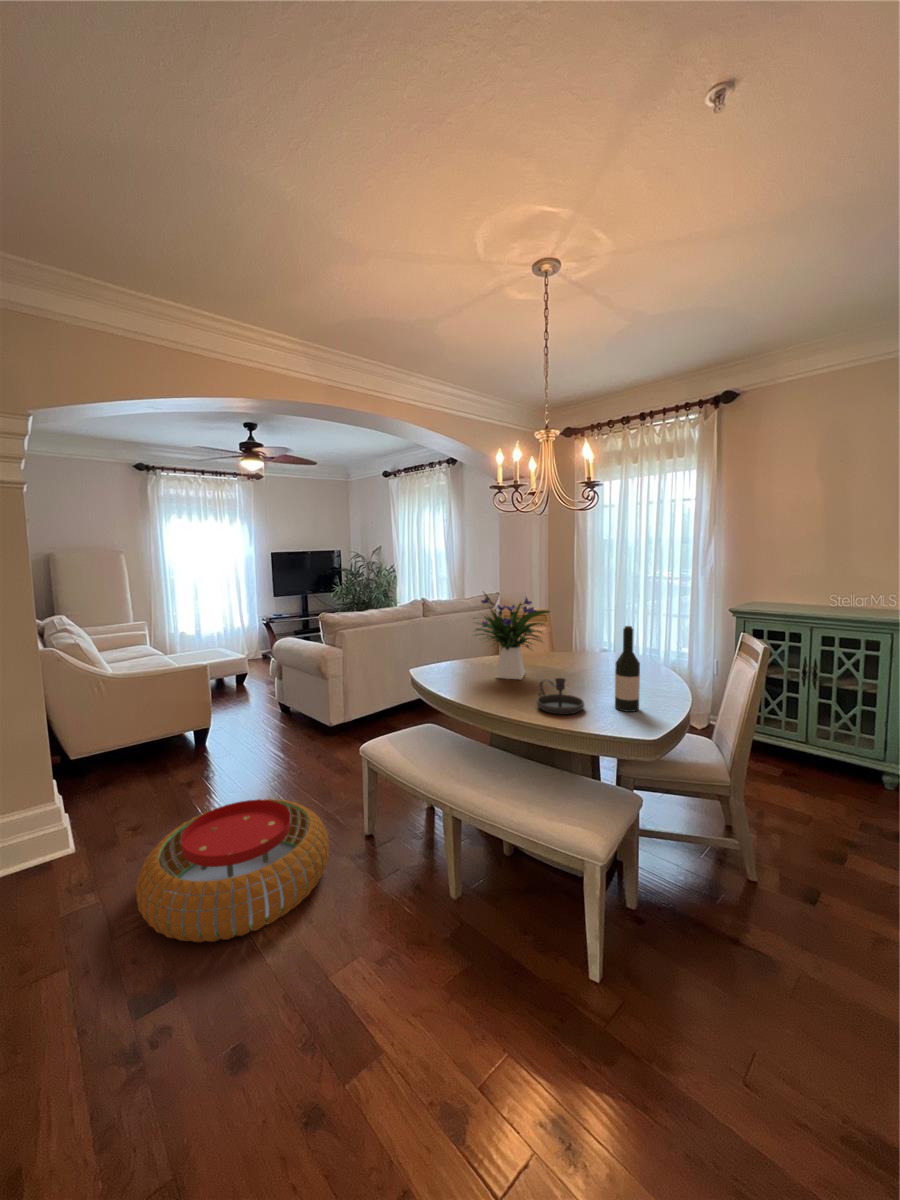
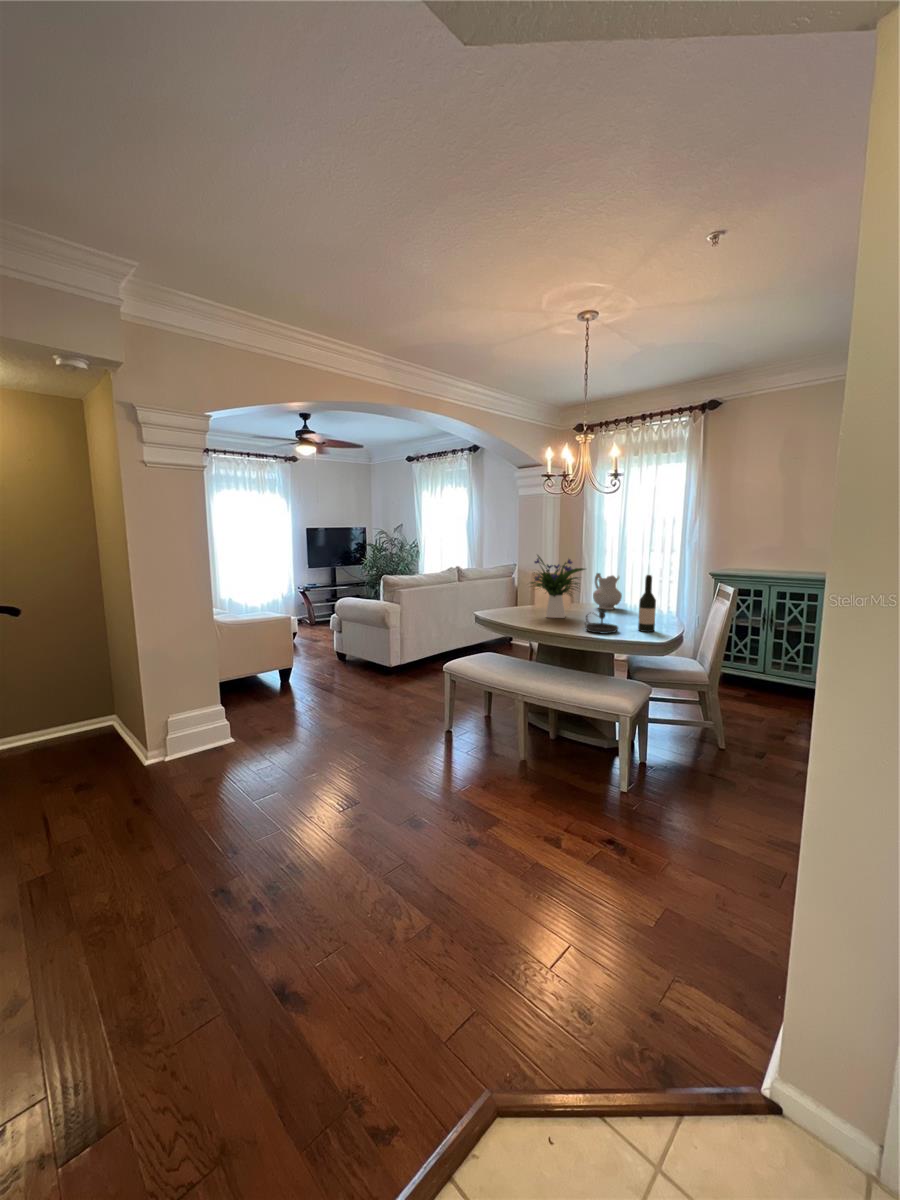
ceramic pitcher: none [569,613,607,664] -> present [593,573,622,610]
pouf: present [136,799,329,942] -> none [309,704,434,785]

